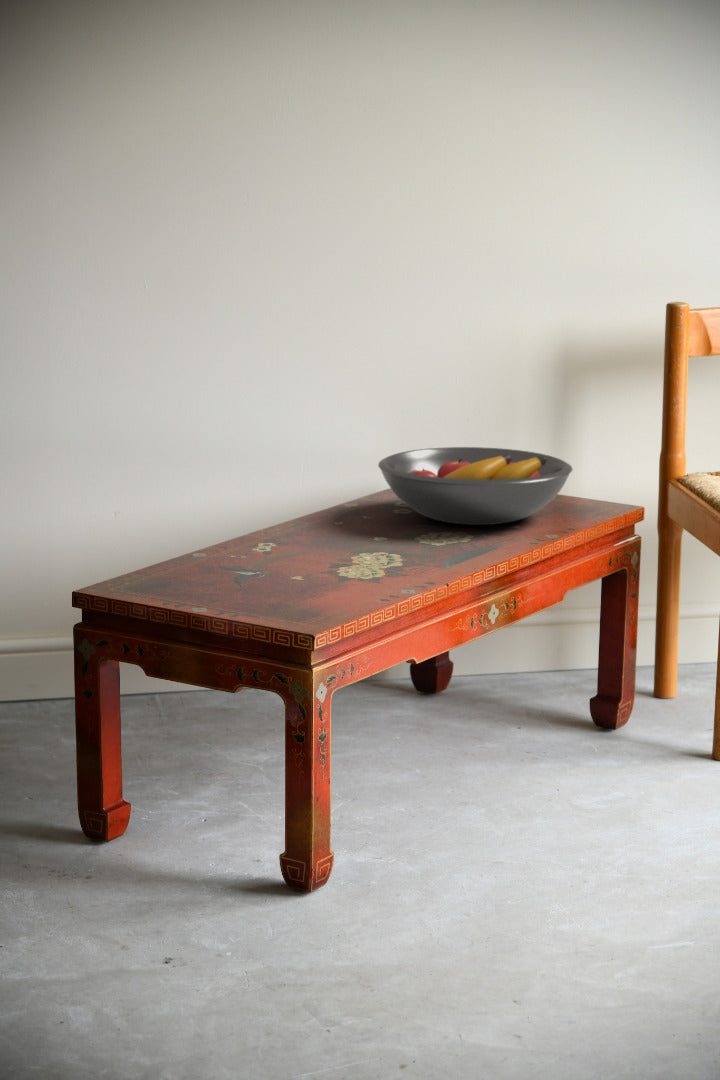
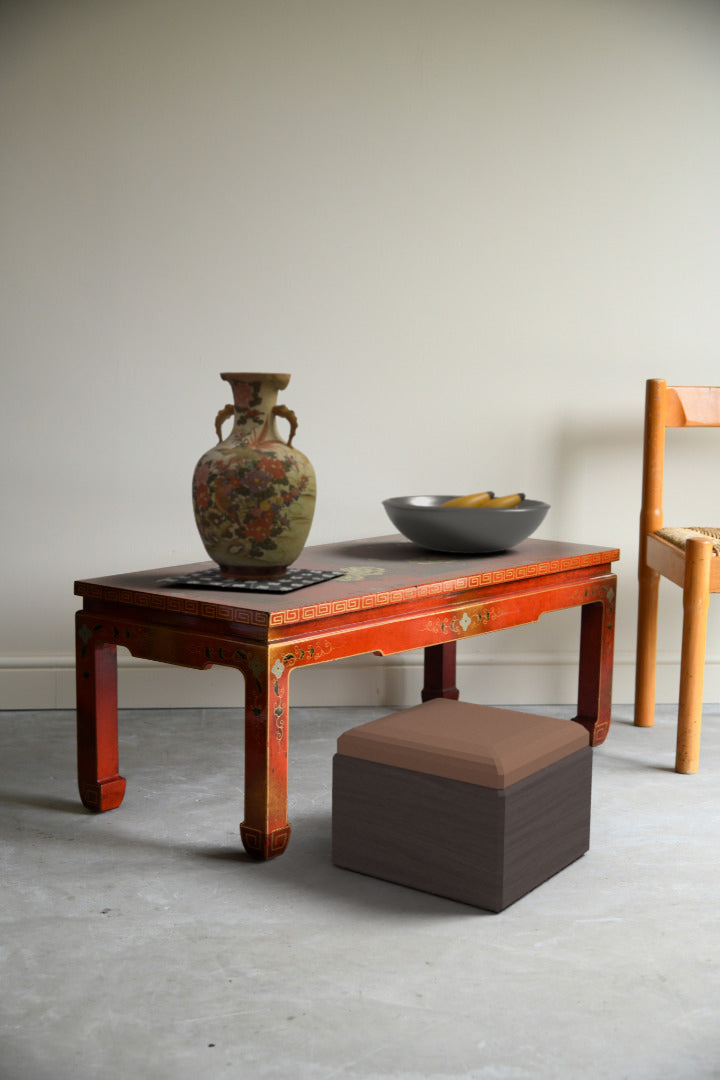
vase: none [167,353,368,606] -> present [158,372,347,591]
footstool: none [379,703,644,934] -> present [331,698,593,913]

